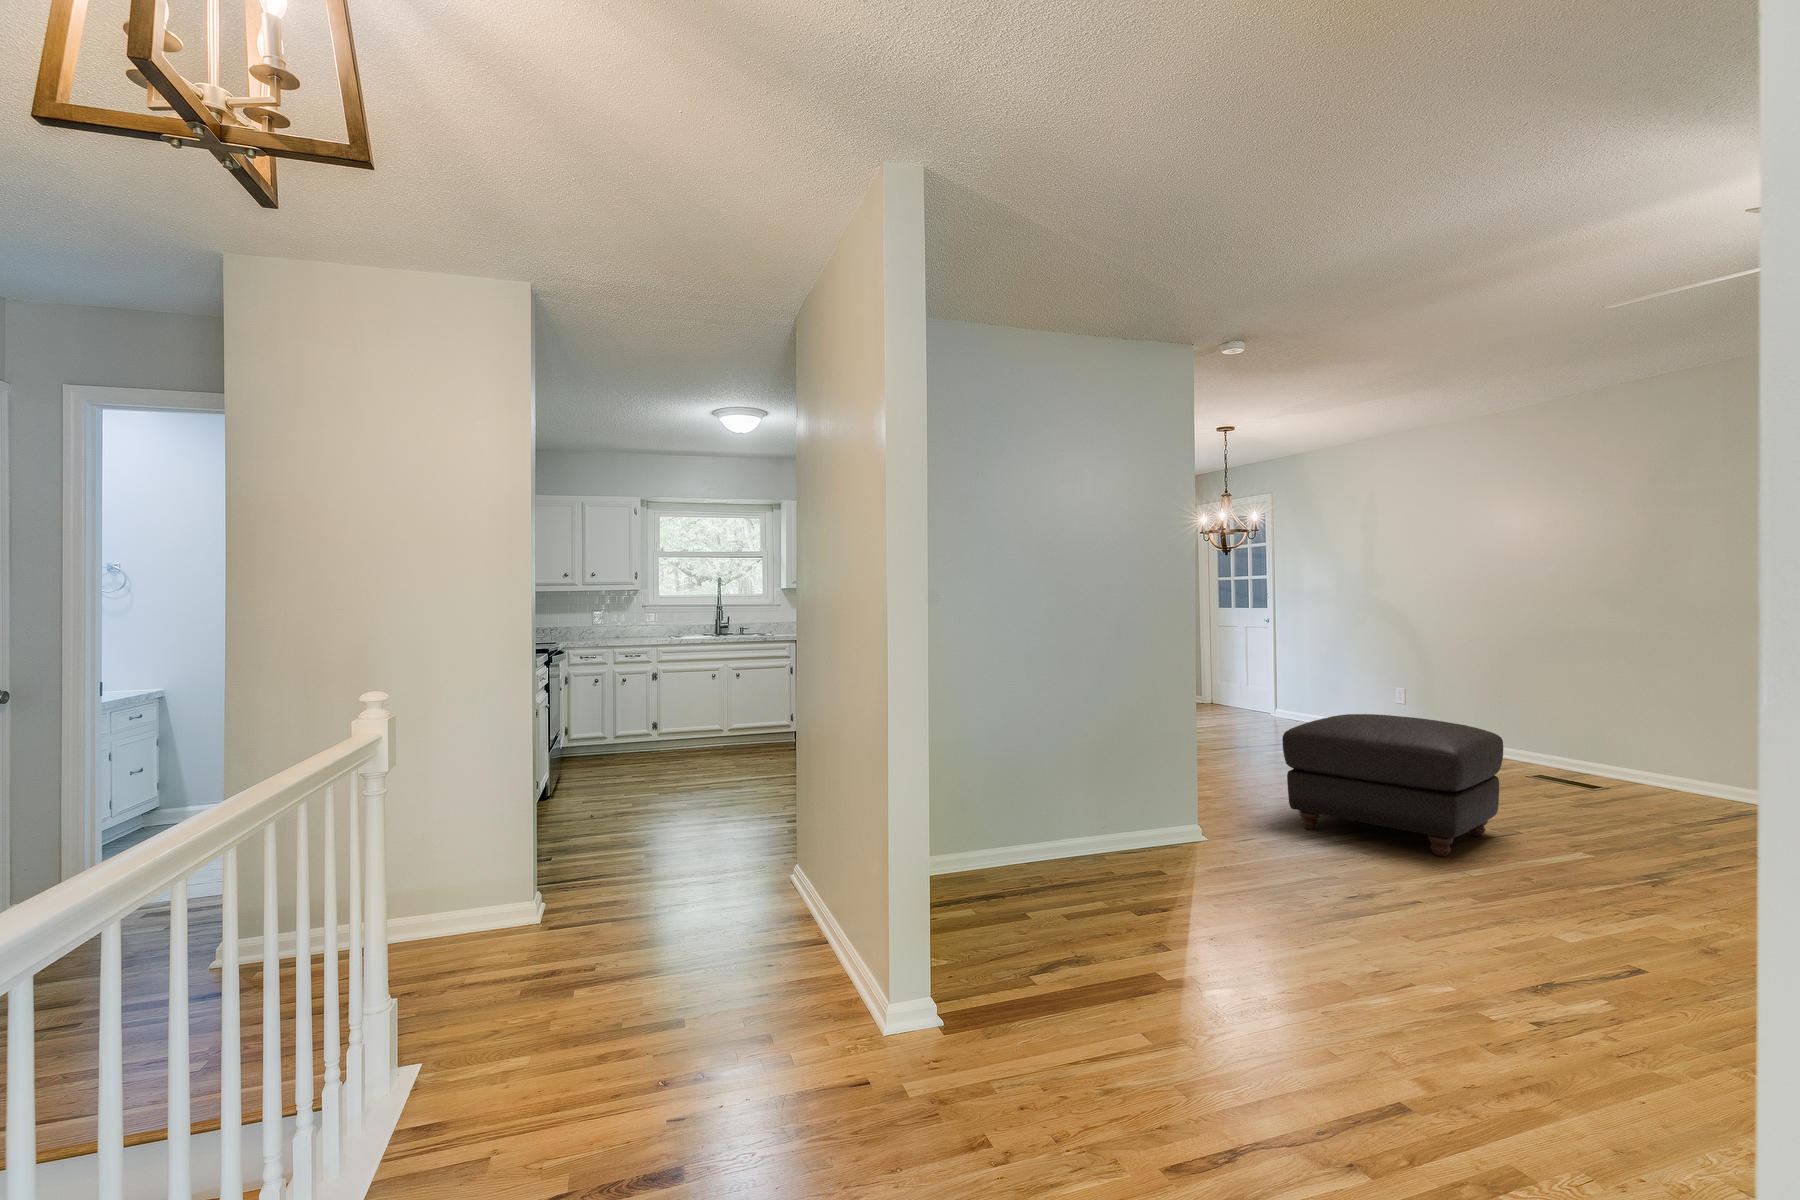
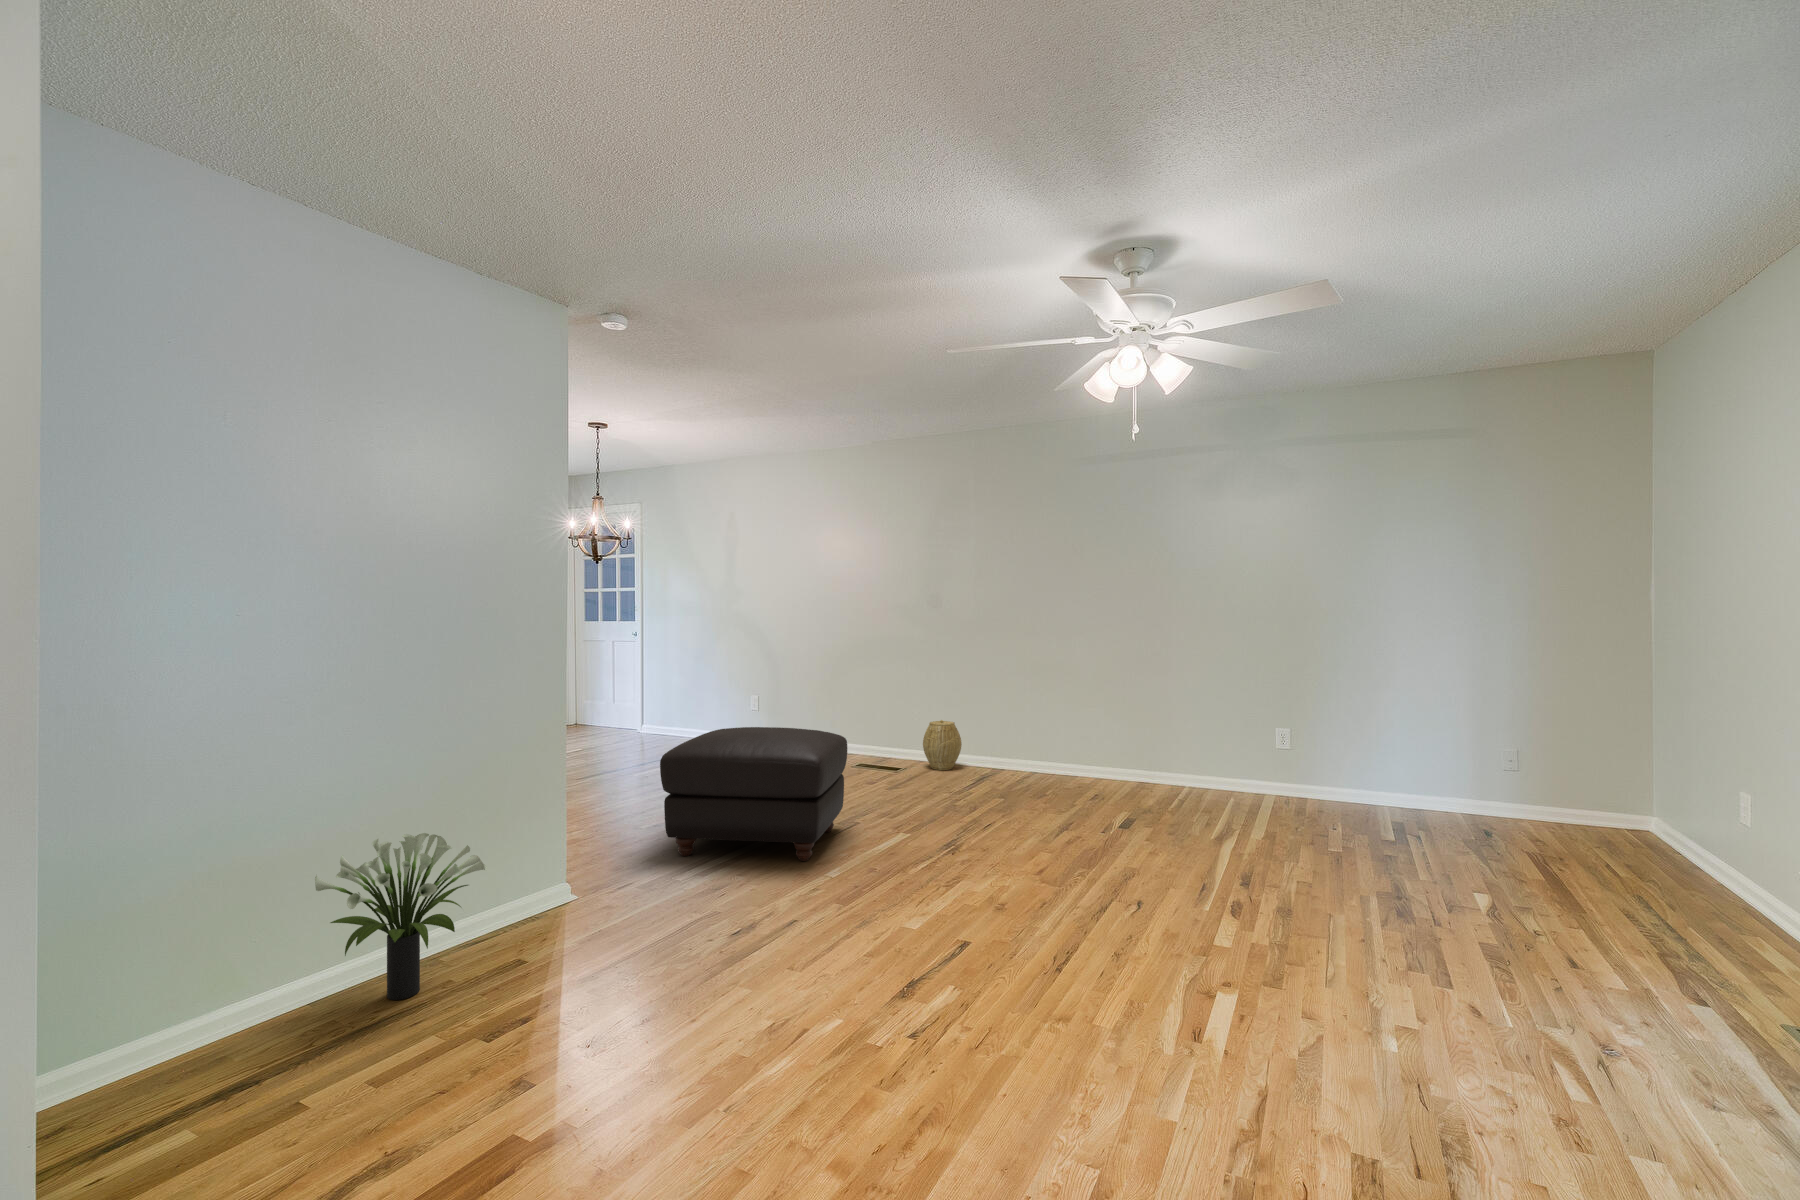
woven basket: none [1639,735,1707,799] -> present [923,720,962,770]
potted plant: none [1028,759,1136,877] -> present [315,833,487,1000]

